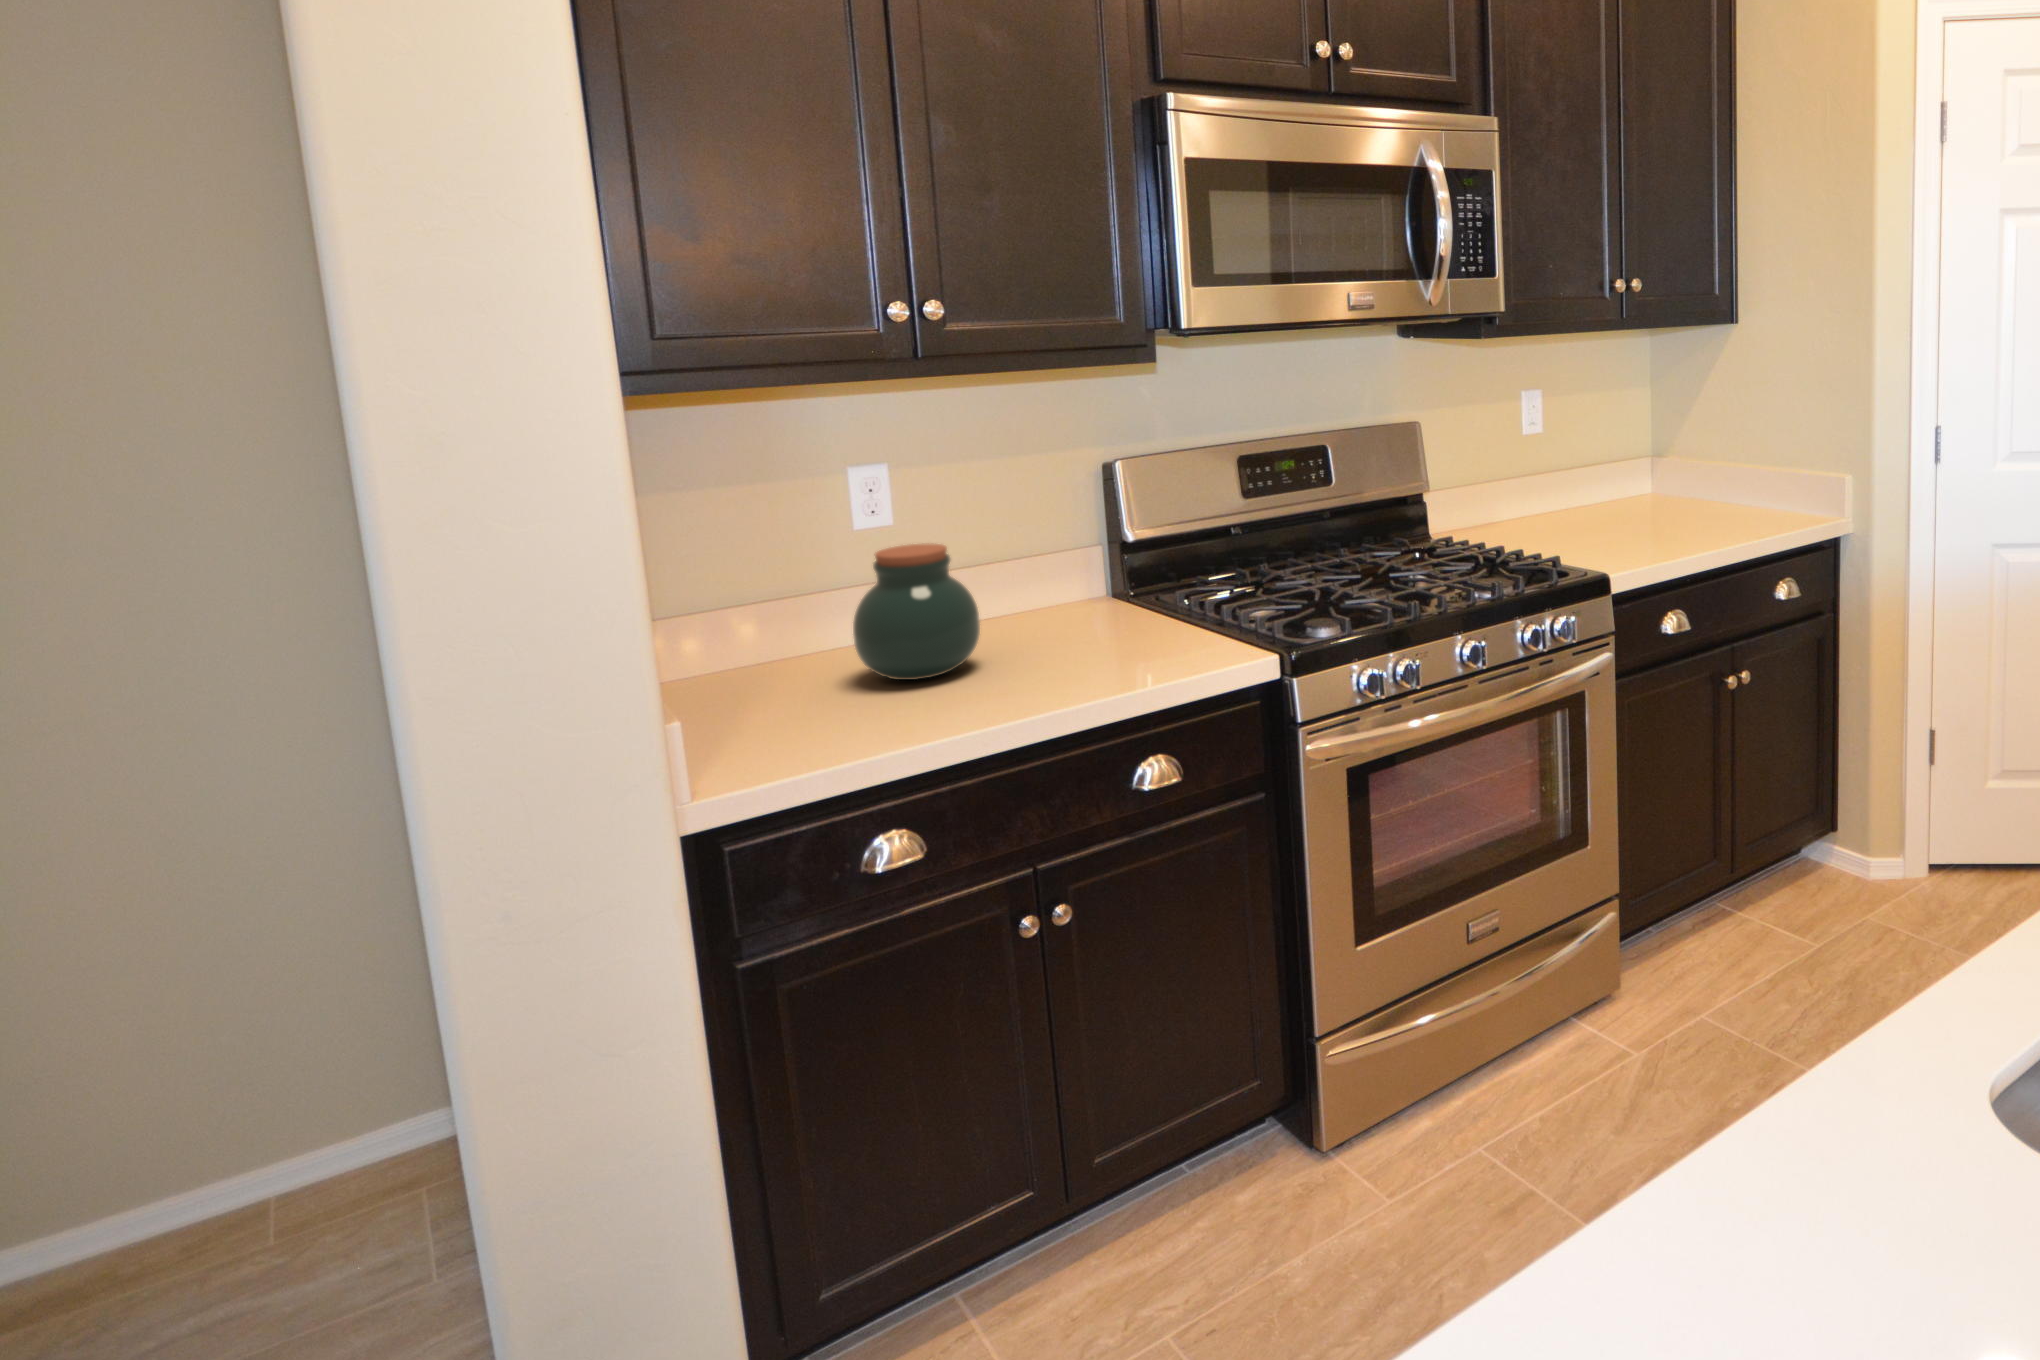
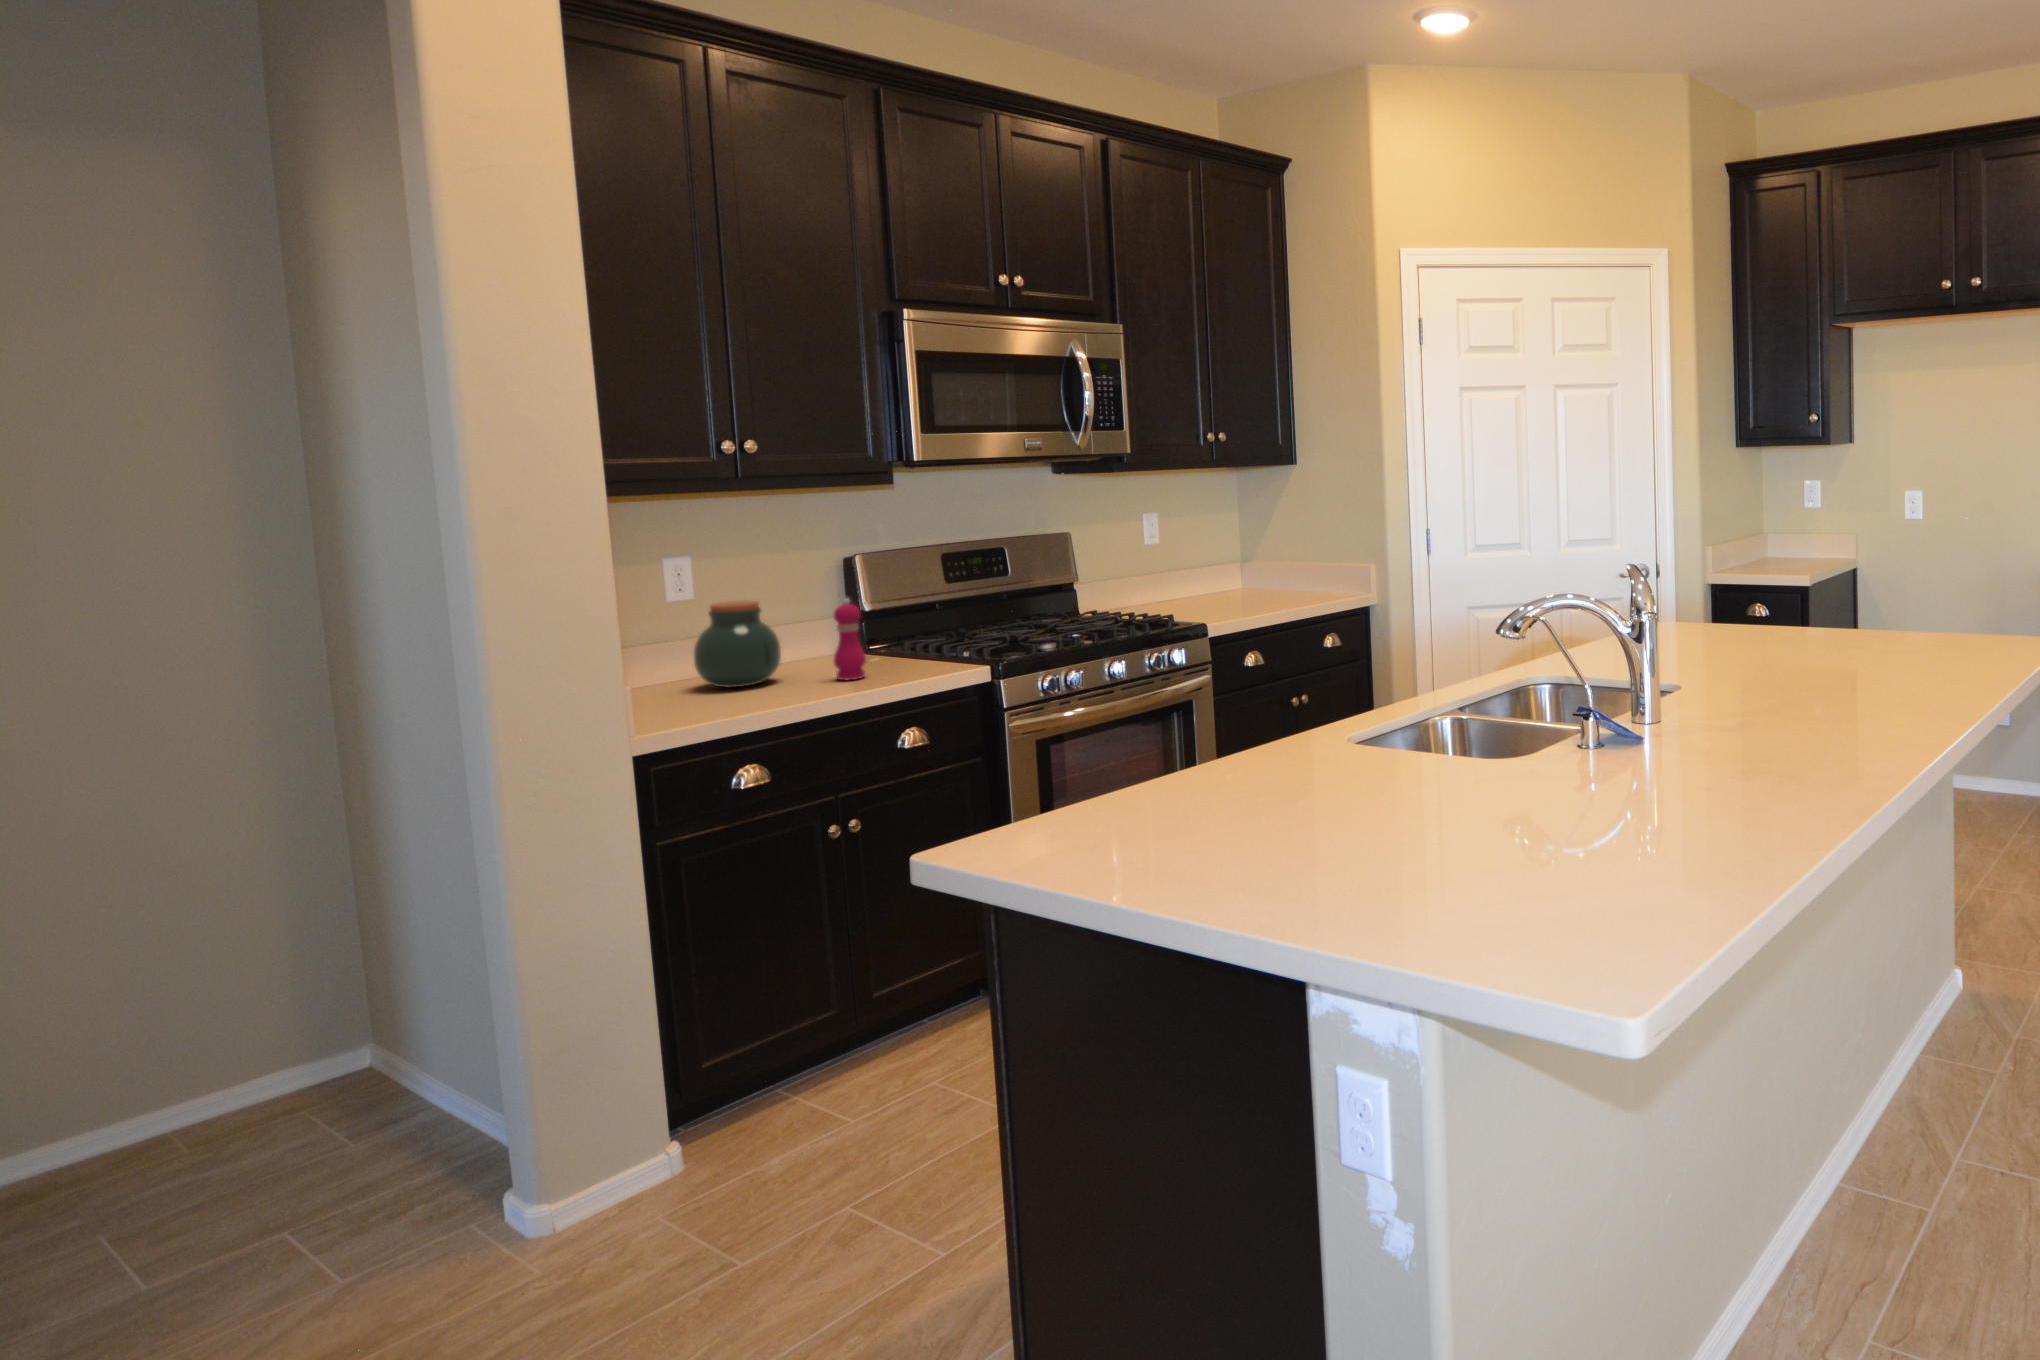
pepper mill: none [1047,548,1096,678] -> present [834,598,866,680]

